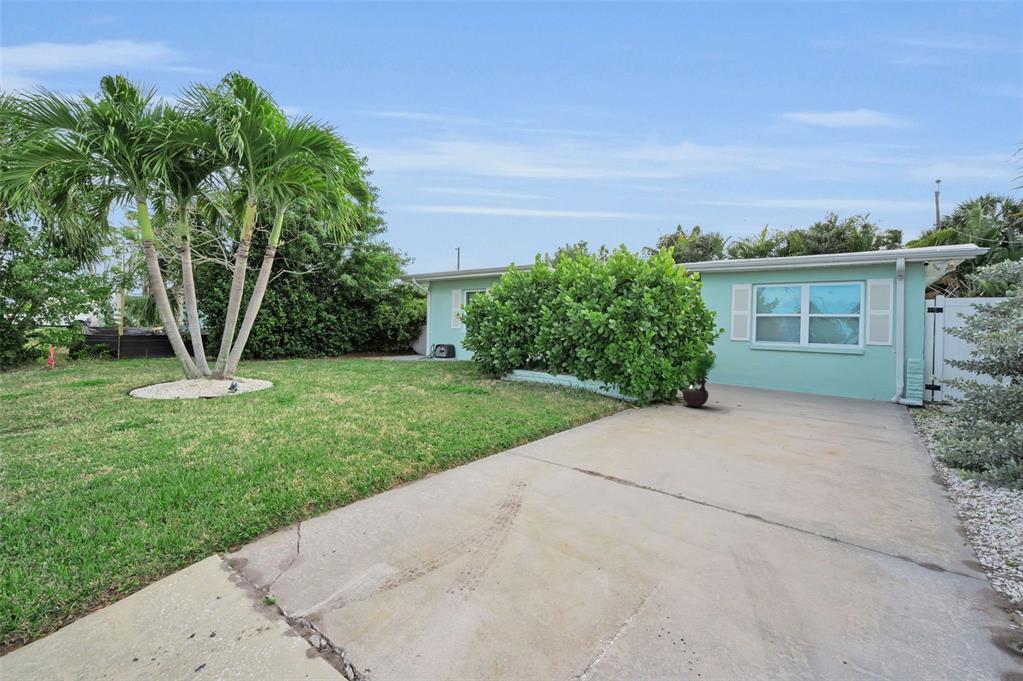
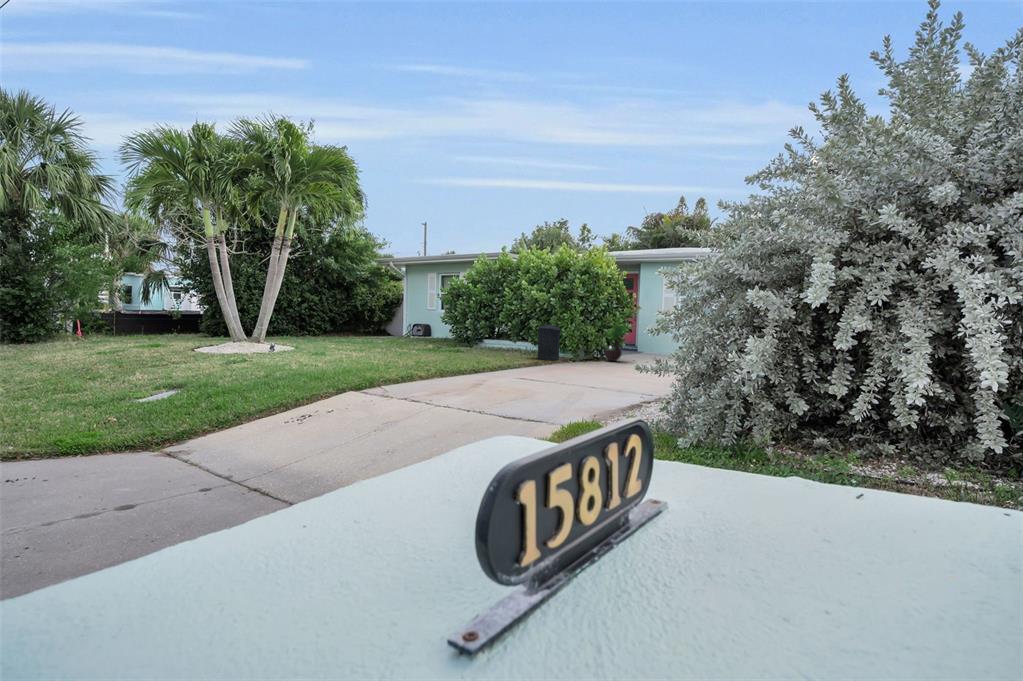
trash can: none [589,351,623,406] -> present [537,322,561,360]

